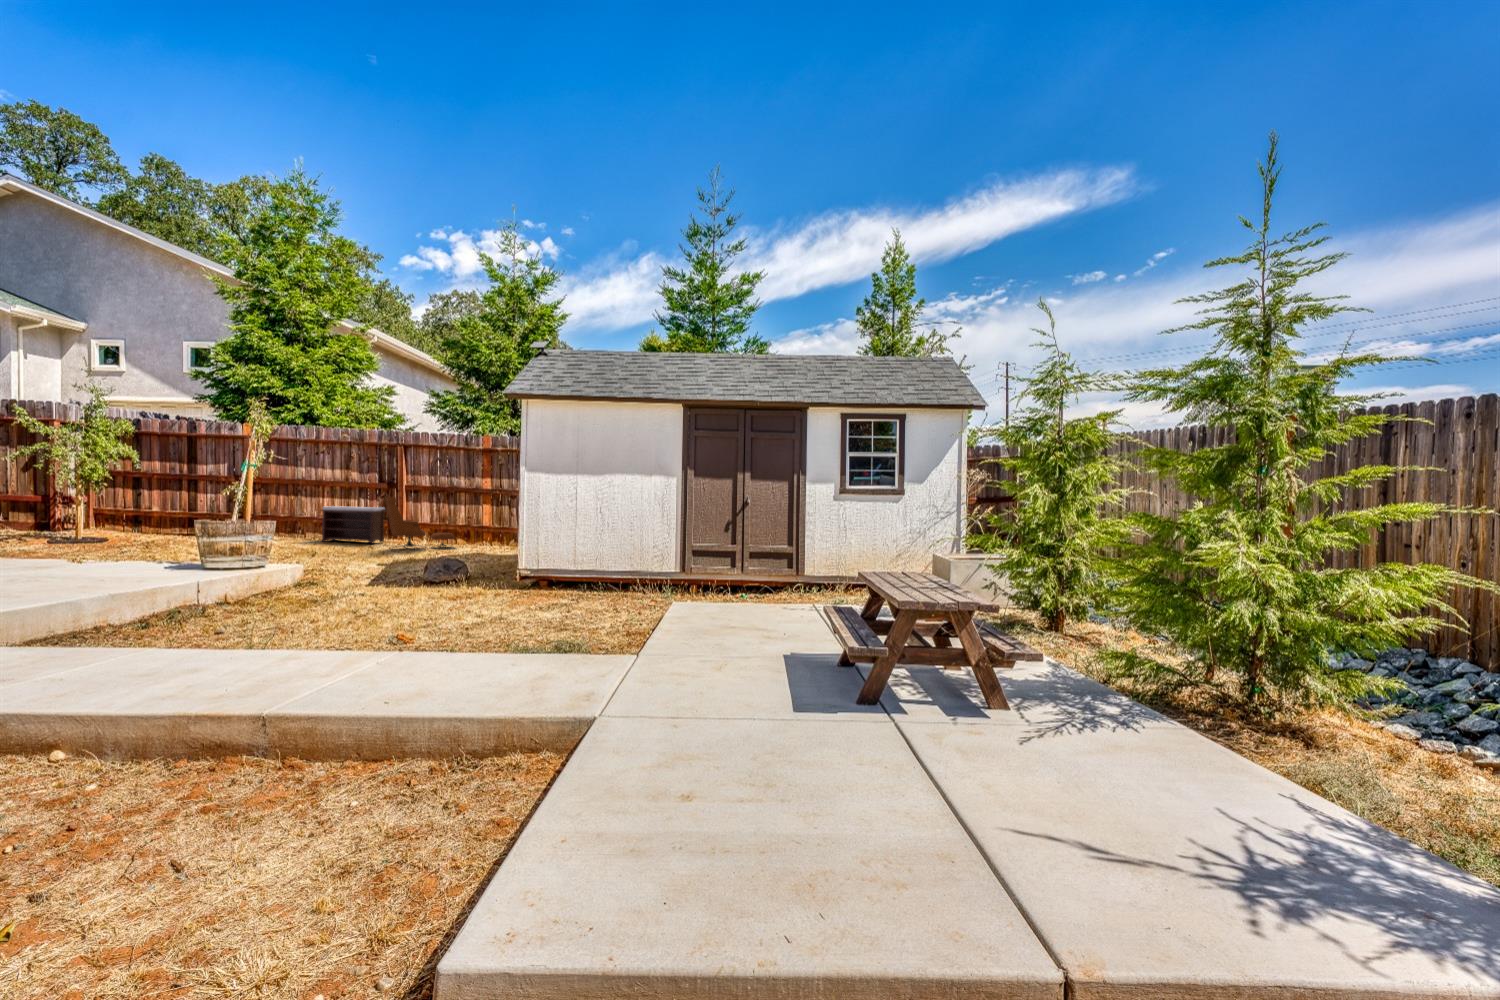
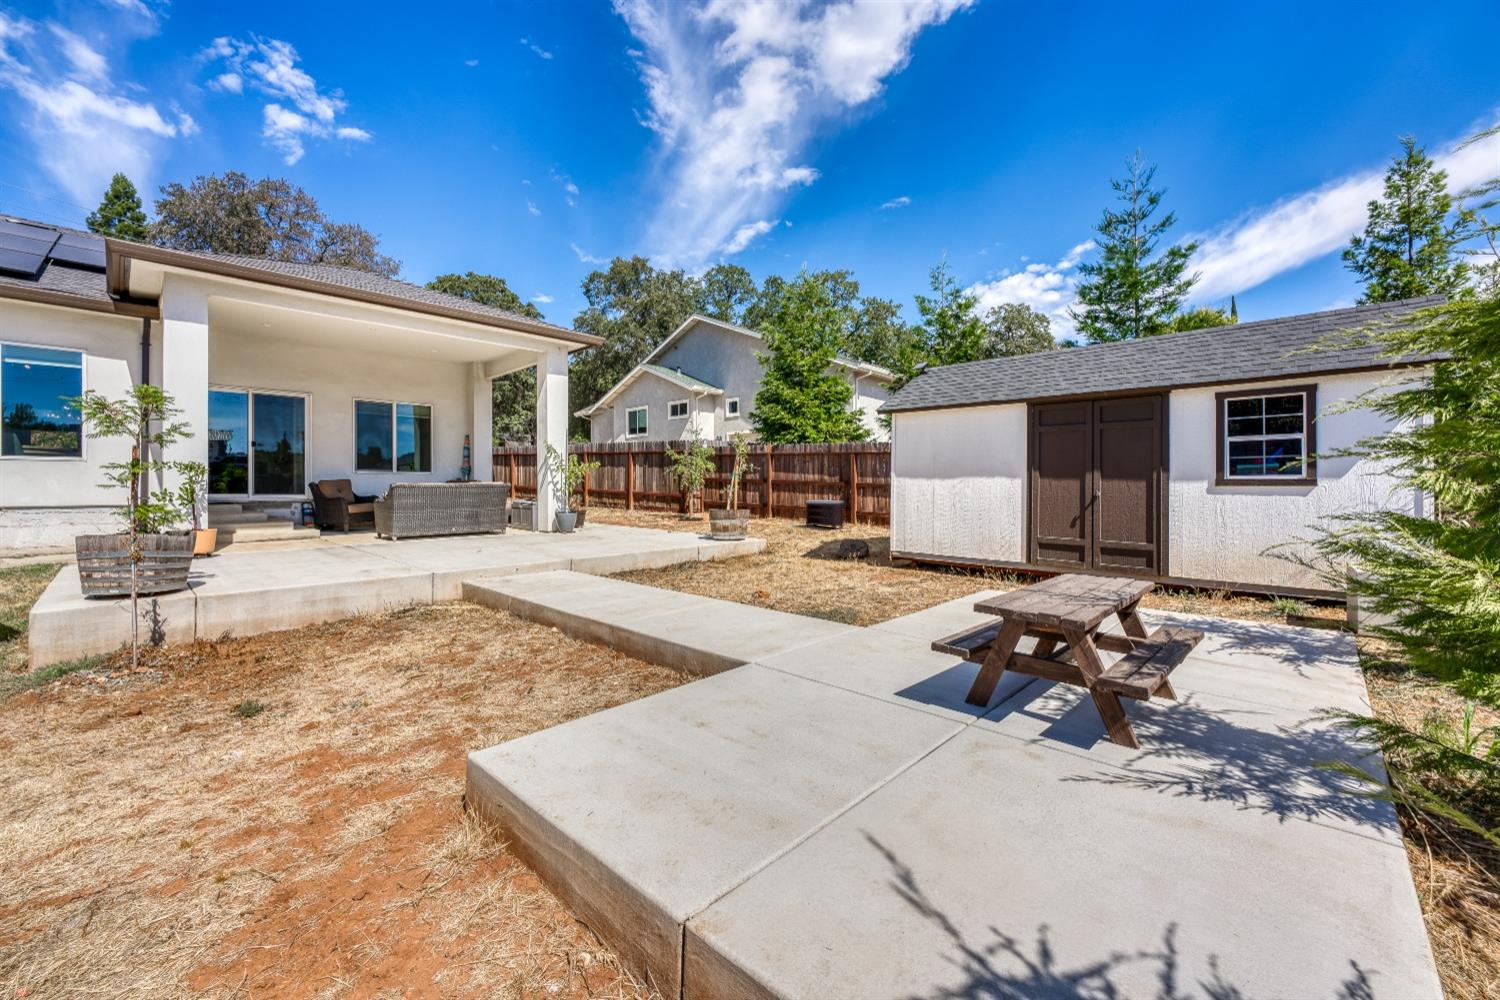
lounge chair: present [385,497,454,547] -> none [838,493,889,534]

